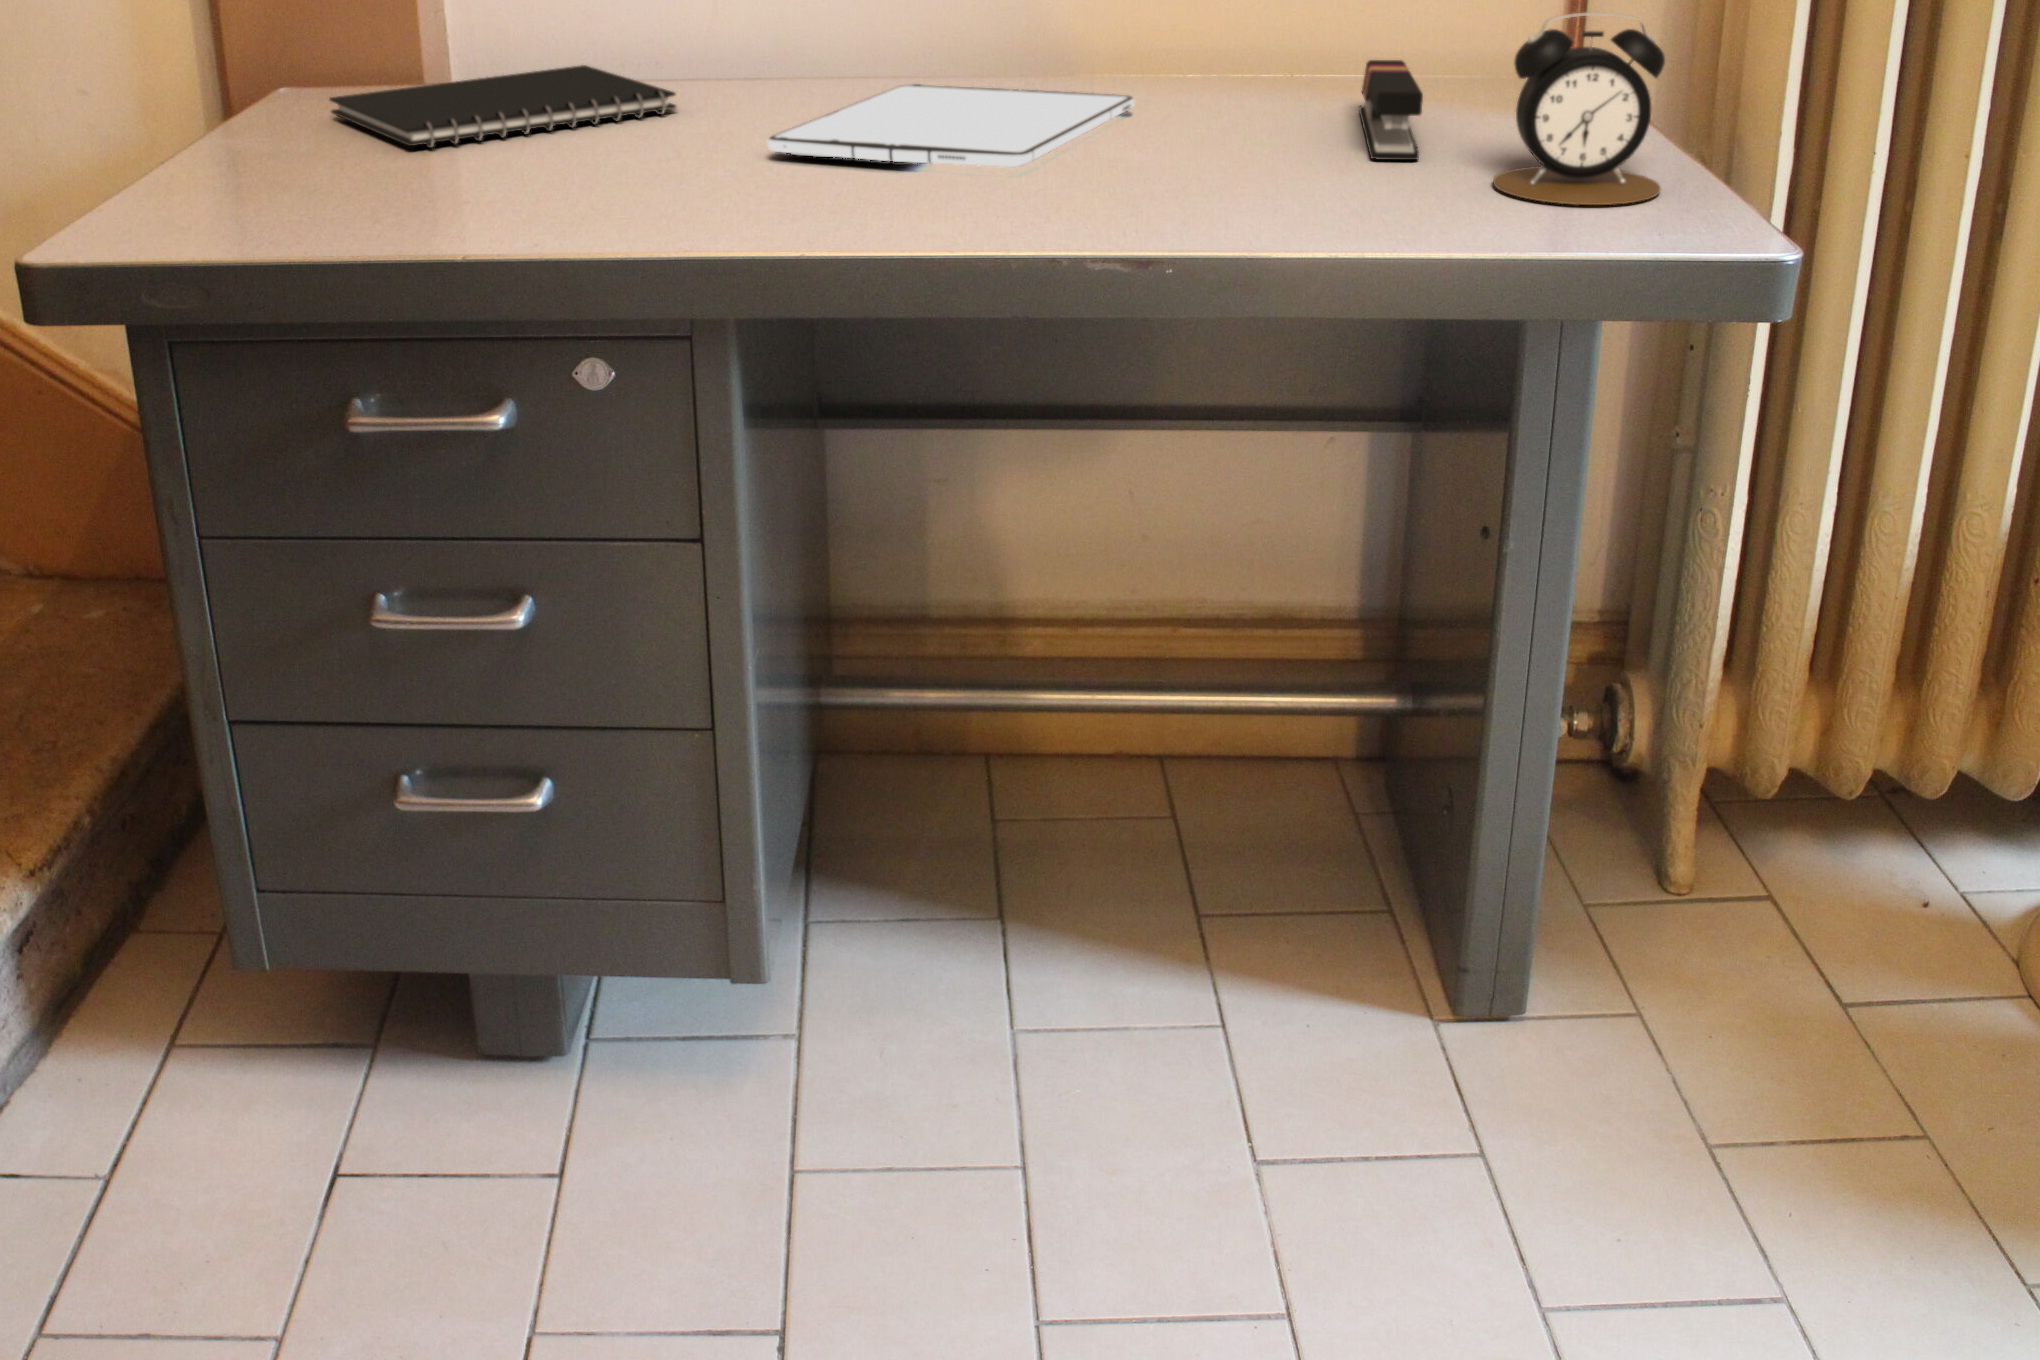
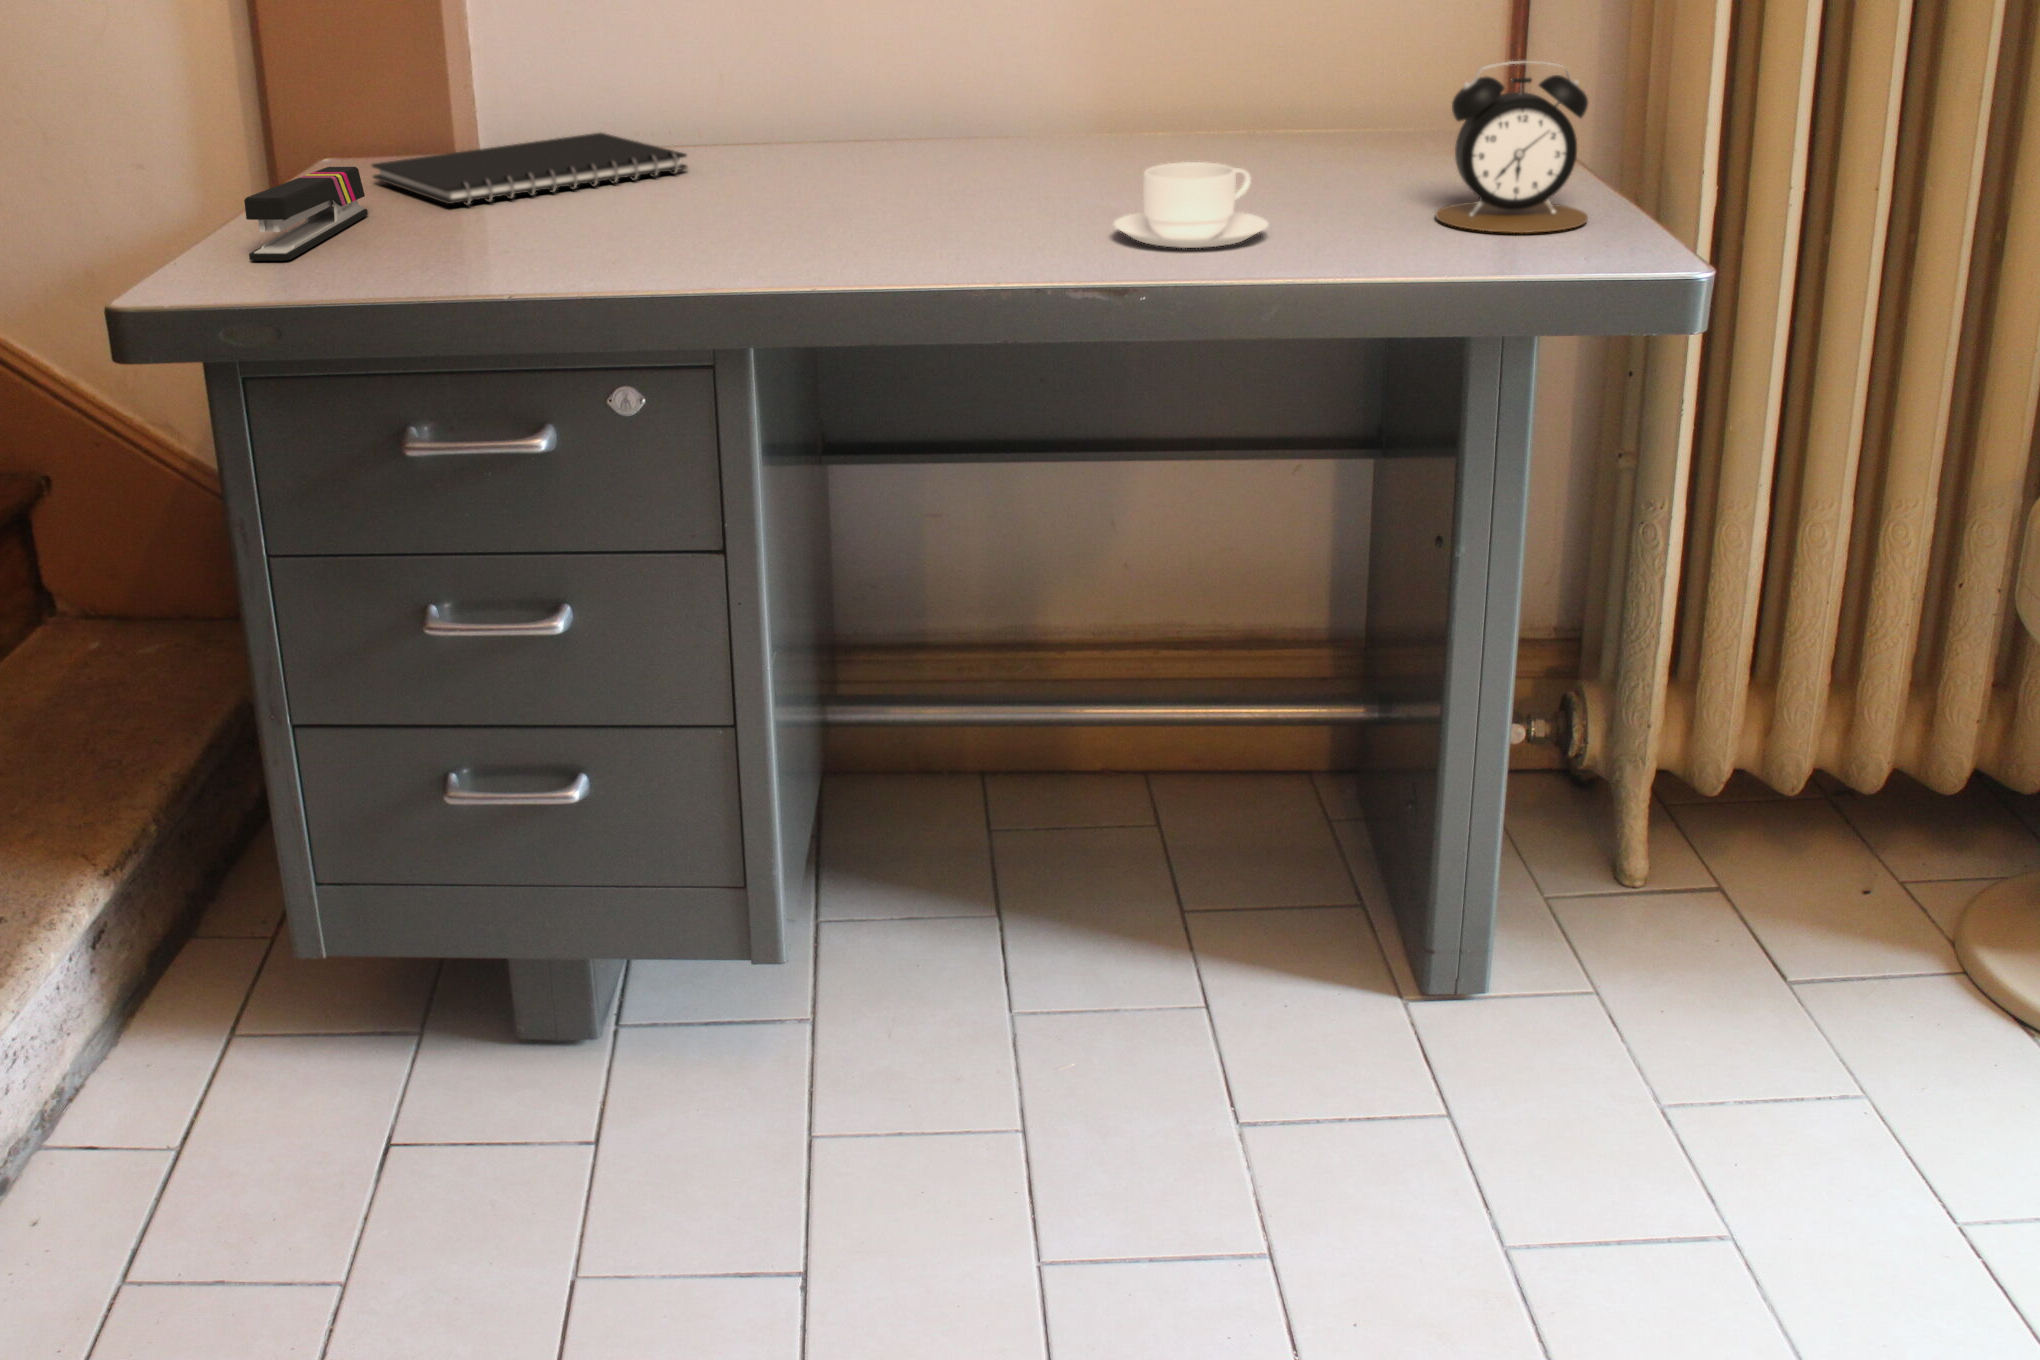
stapler: present [1359,60,1423,160] -> present [244,167,368,261]
tablet: present [768,84,1134,167] -> none [775,143,1107,210]
coffee cup: none [1139,119,1310,216] -> present [1114,162,1268,248]

